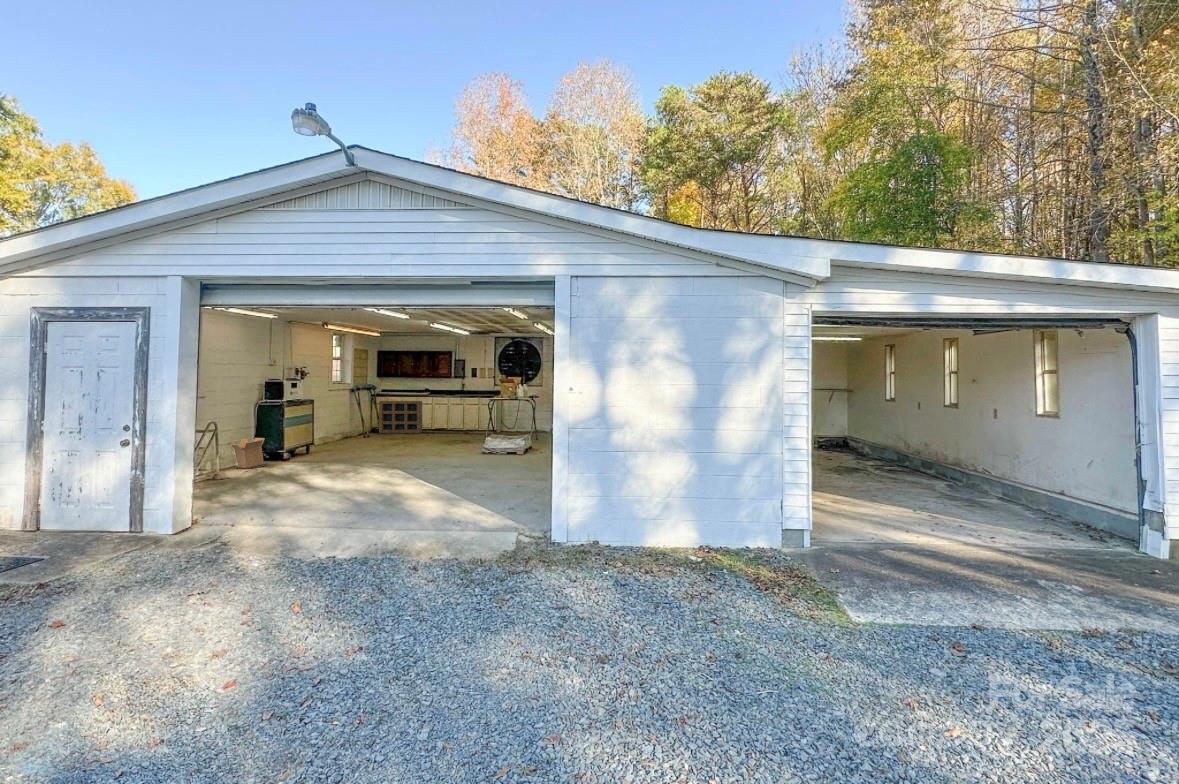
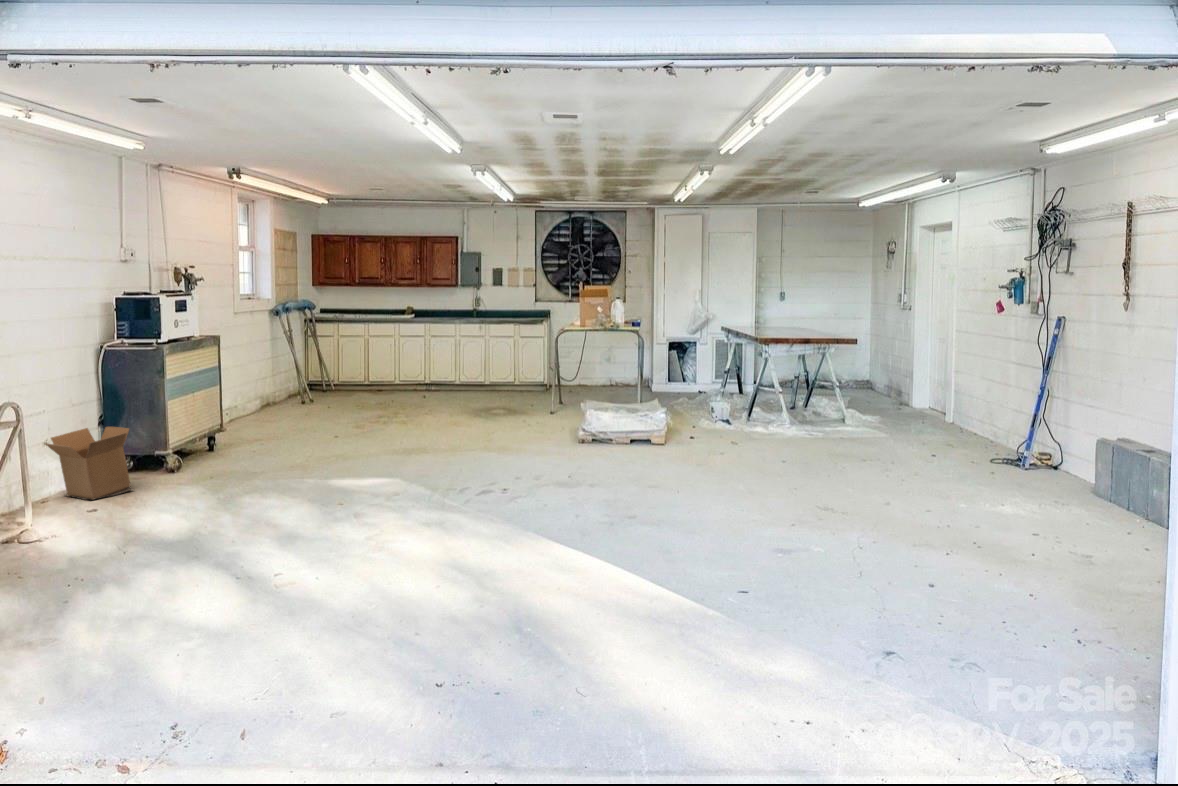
shelving unit: present [379,401,422,433] -> none [323,332,406,394]

